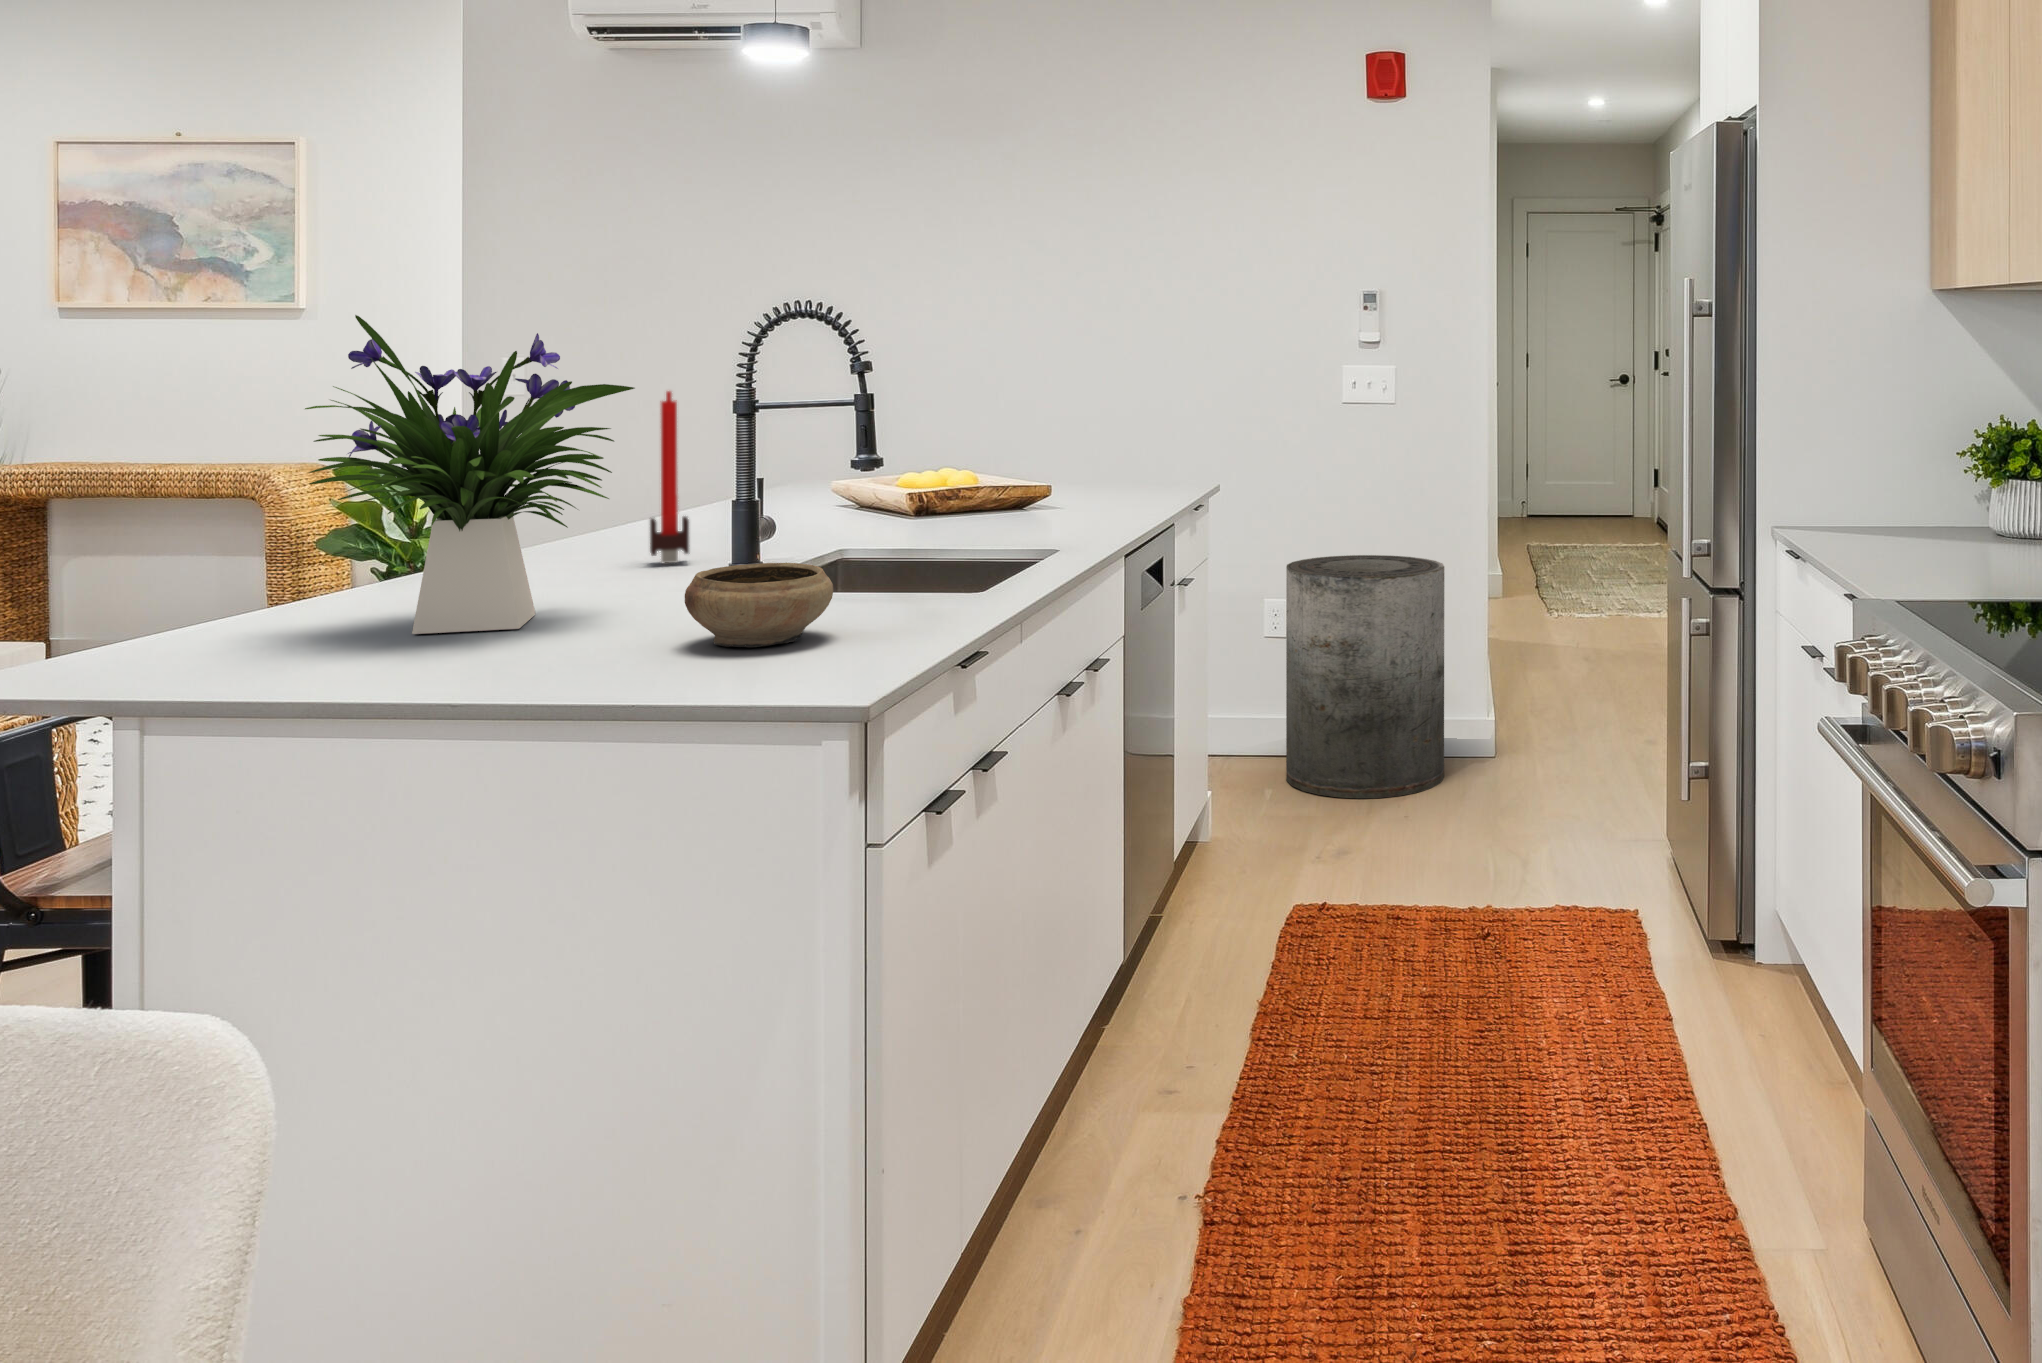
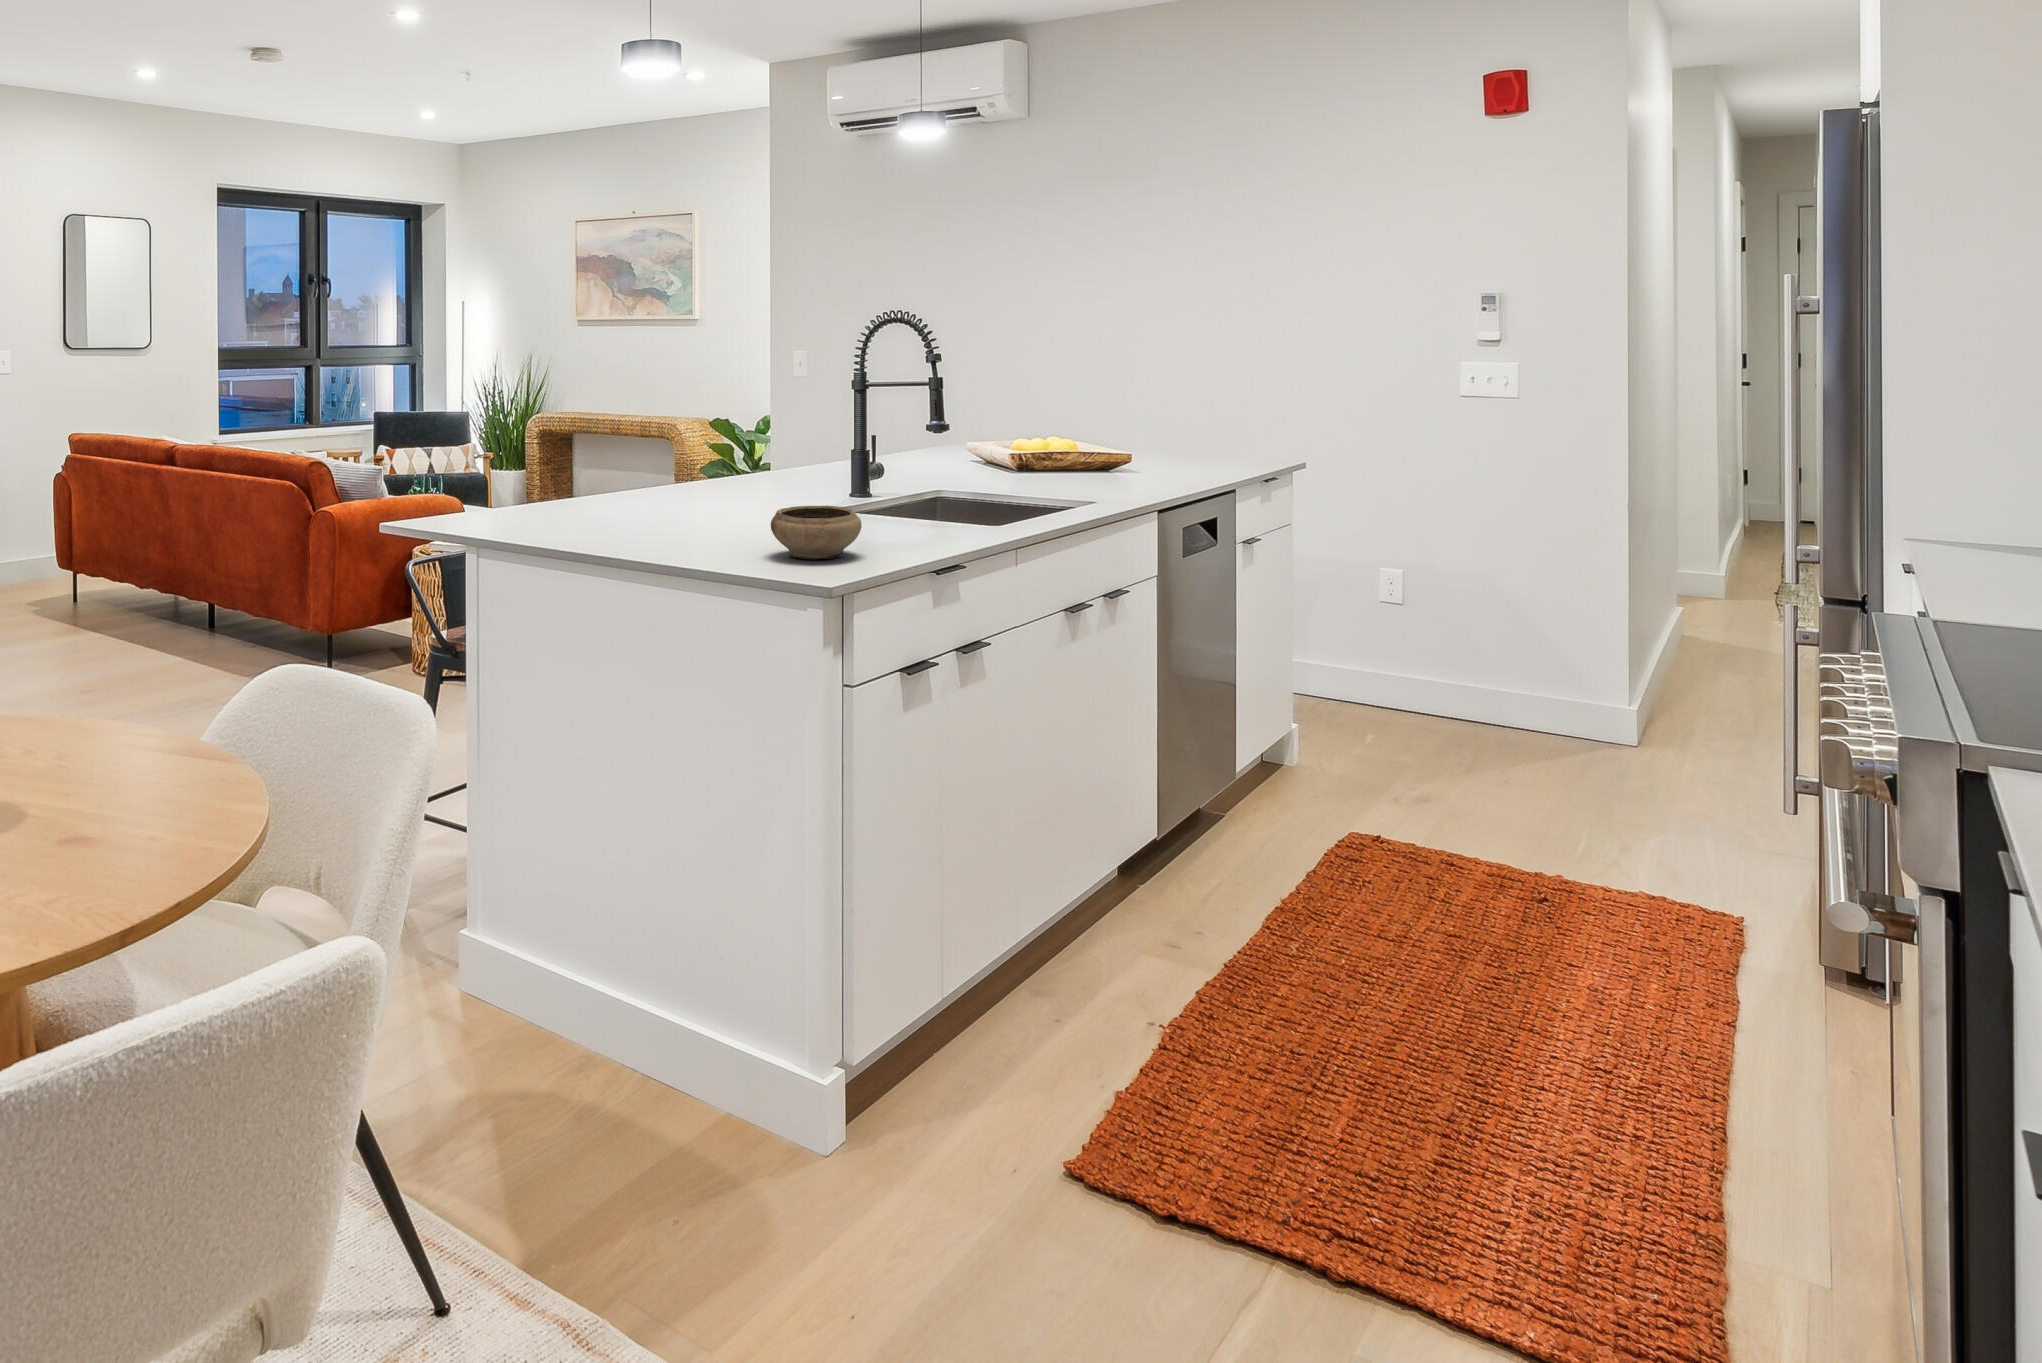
flower arrangement: present [305,315,635,634] -> none [585,349,761,535]
candle: present [650,391,689,564] -> none [799,387,825,500]
trash can: present [1286,555,1444,798] -> none [1384,529,1570,762]

